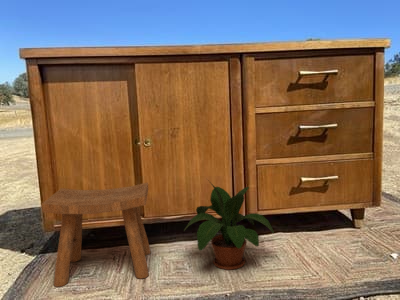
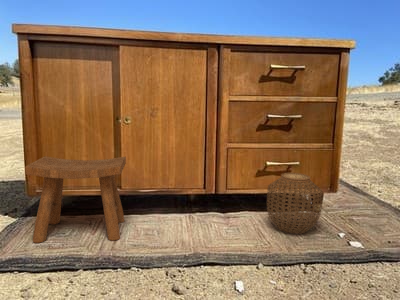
potted plant: present [185,184,274,270] -> none [155,153,235,238]
woven basket: none [306,189,370,257] -> present [267,173,323,234]

